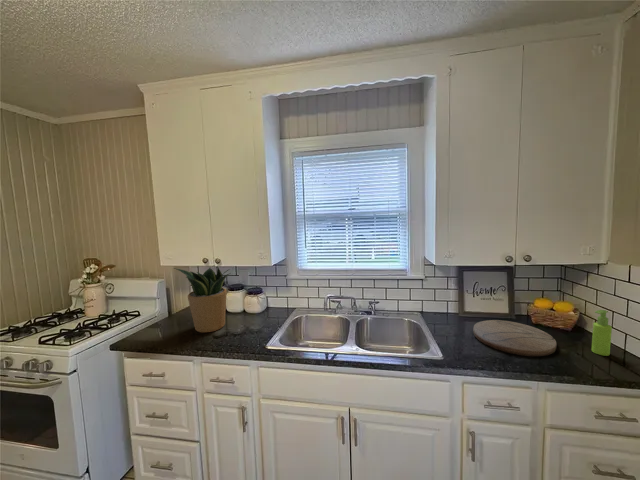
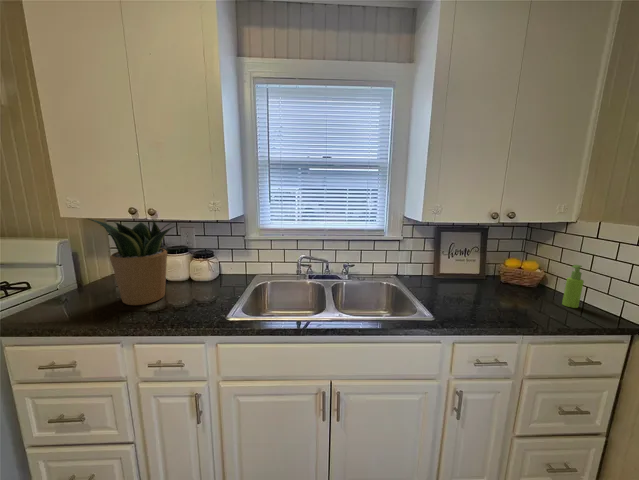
cutting board: present [473,320,557,356] -> none [453,281,534,312]

